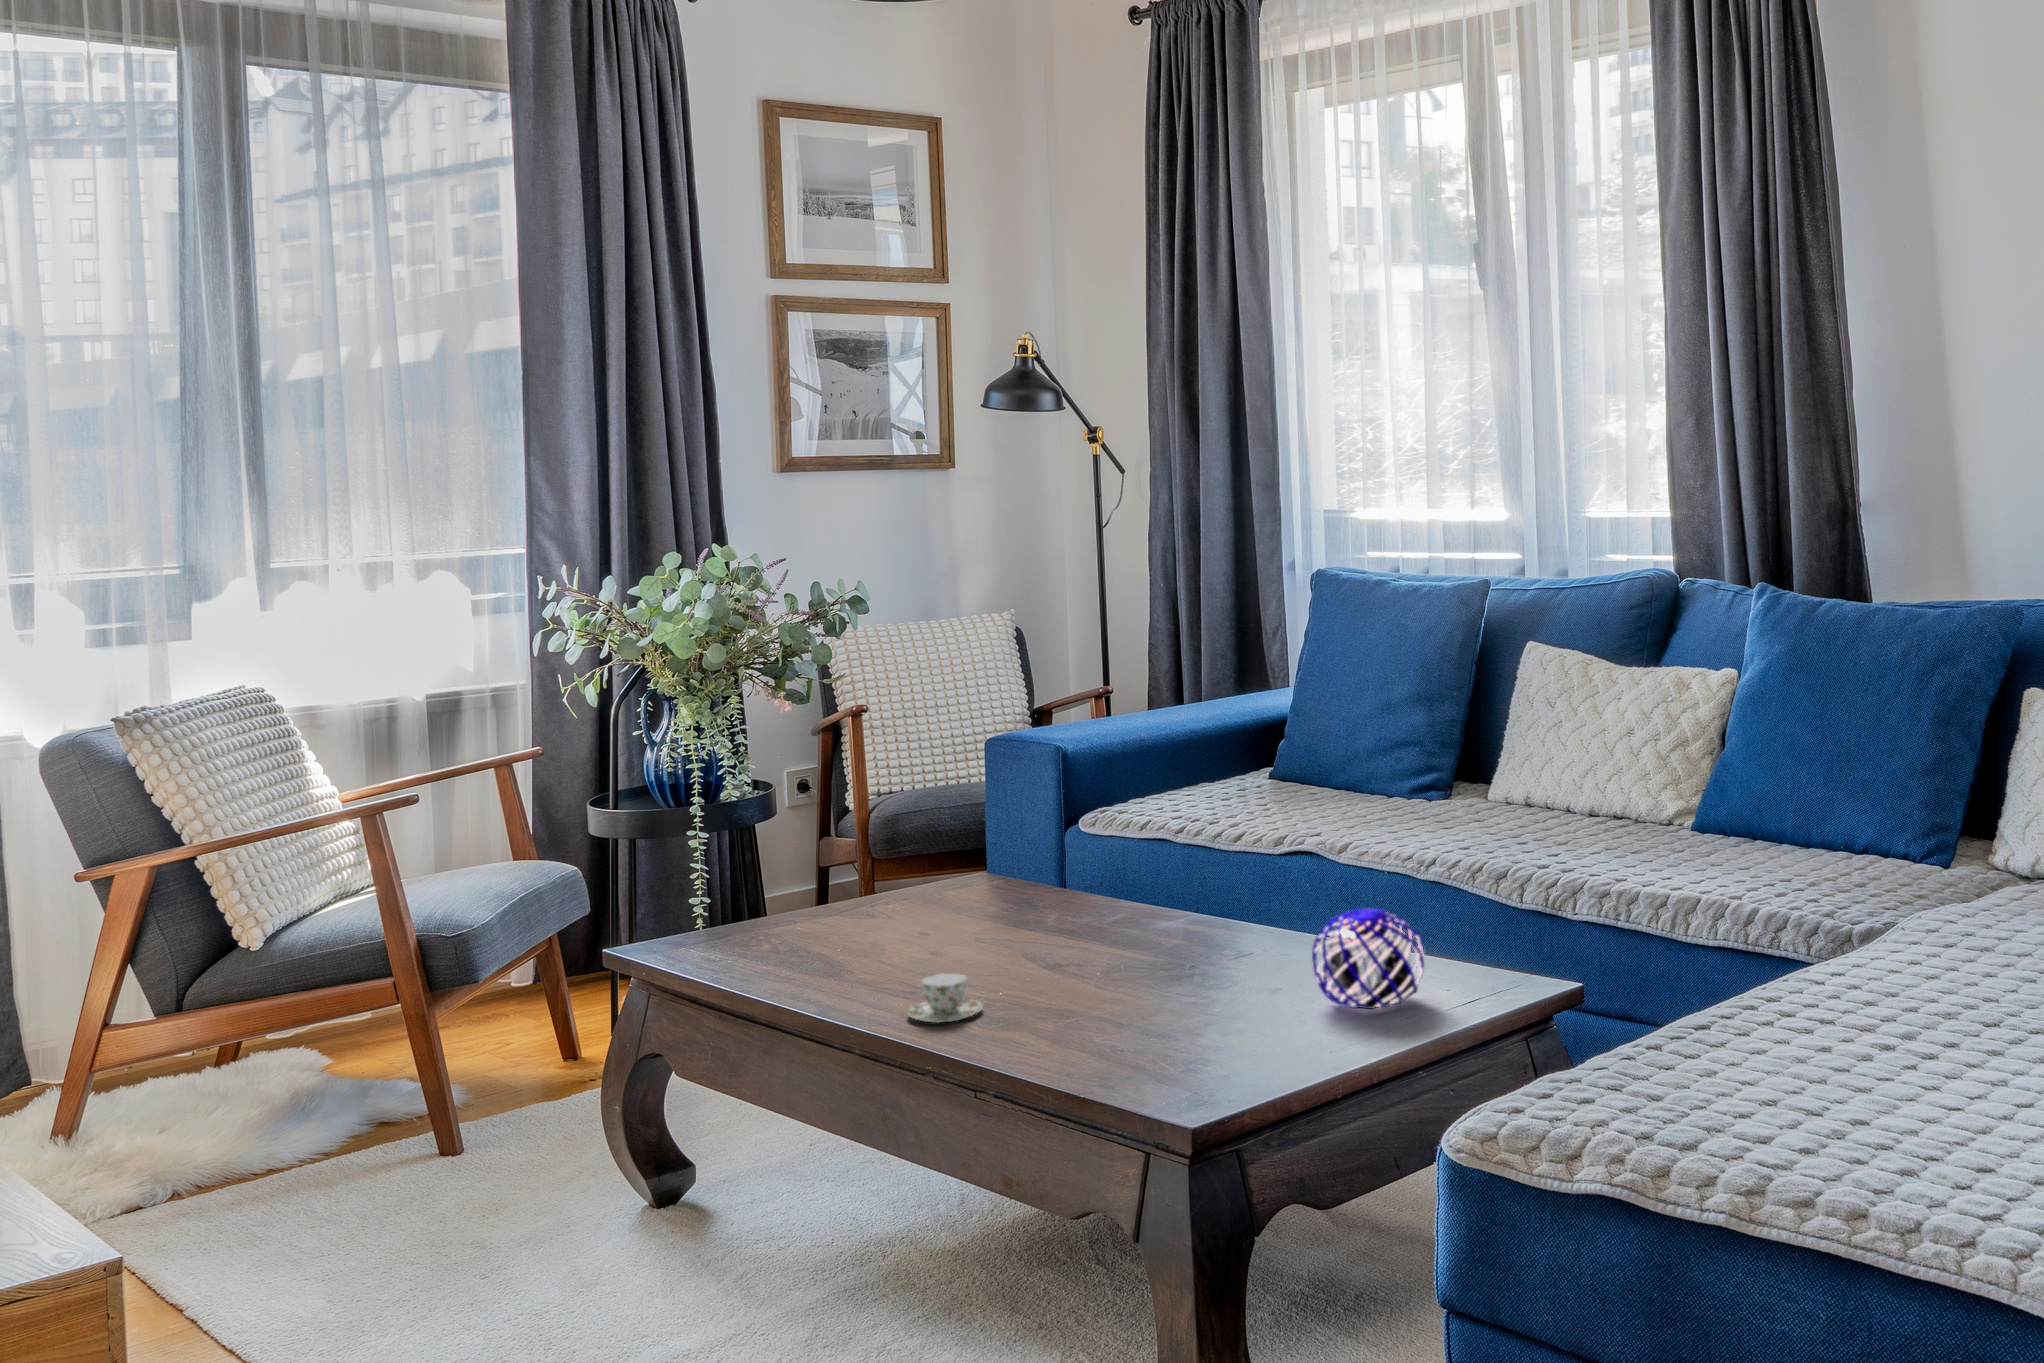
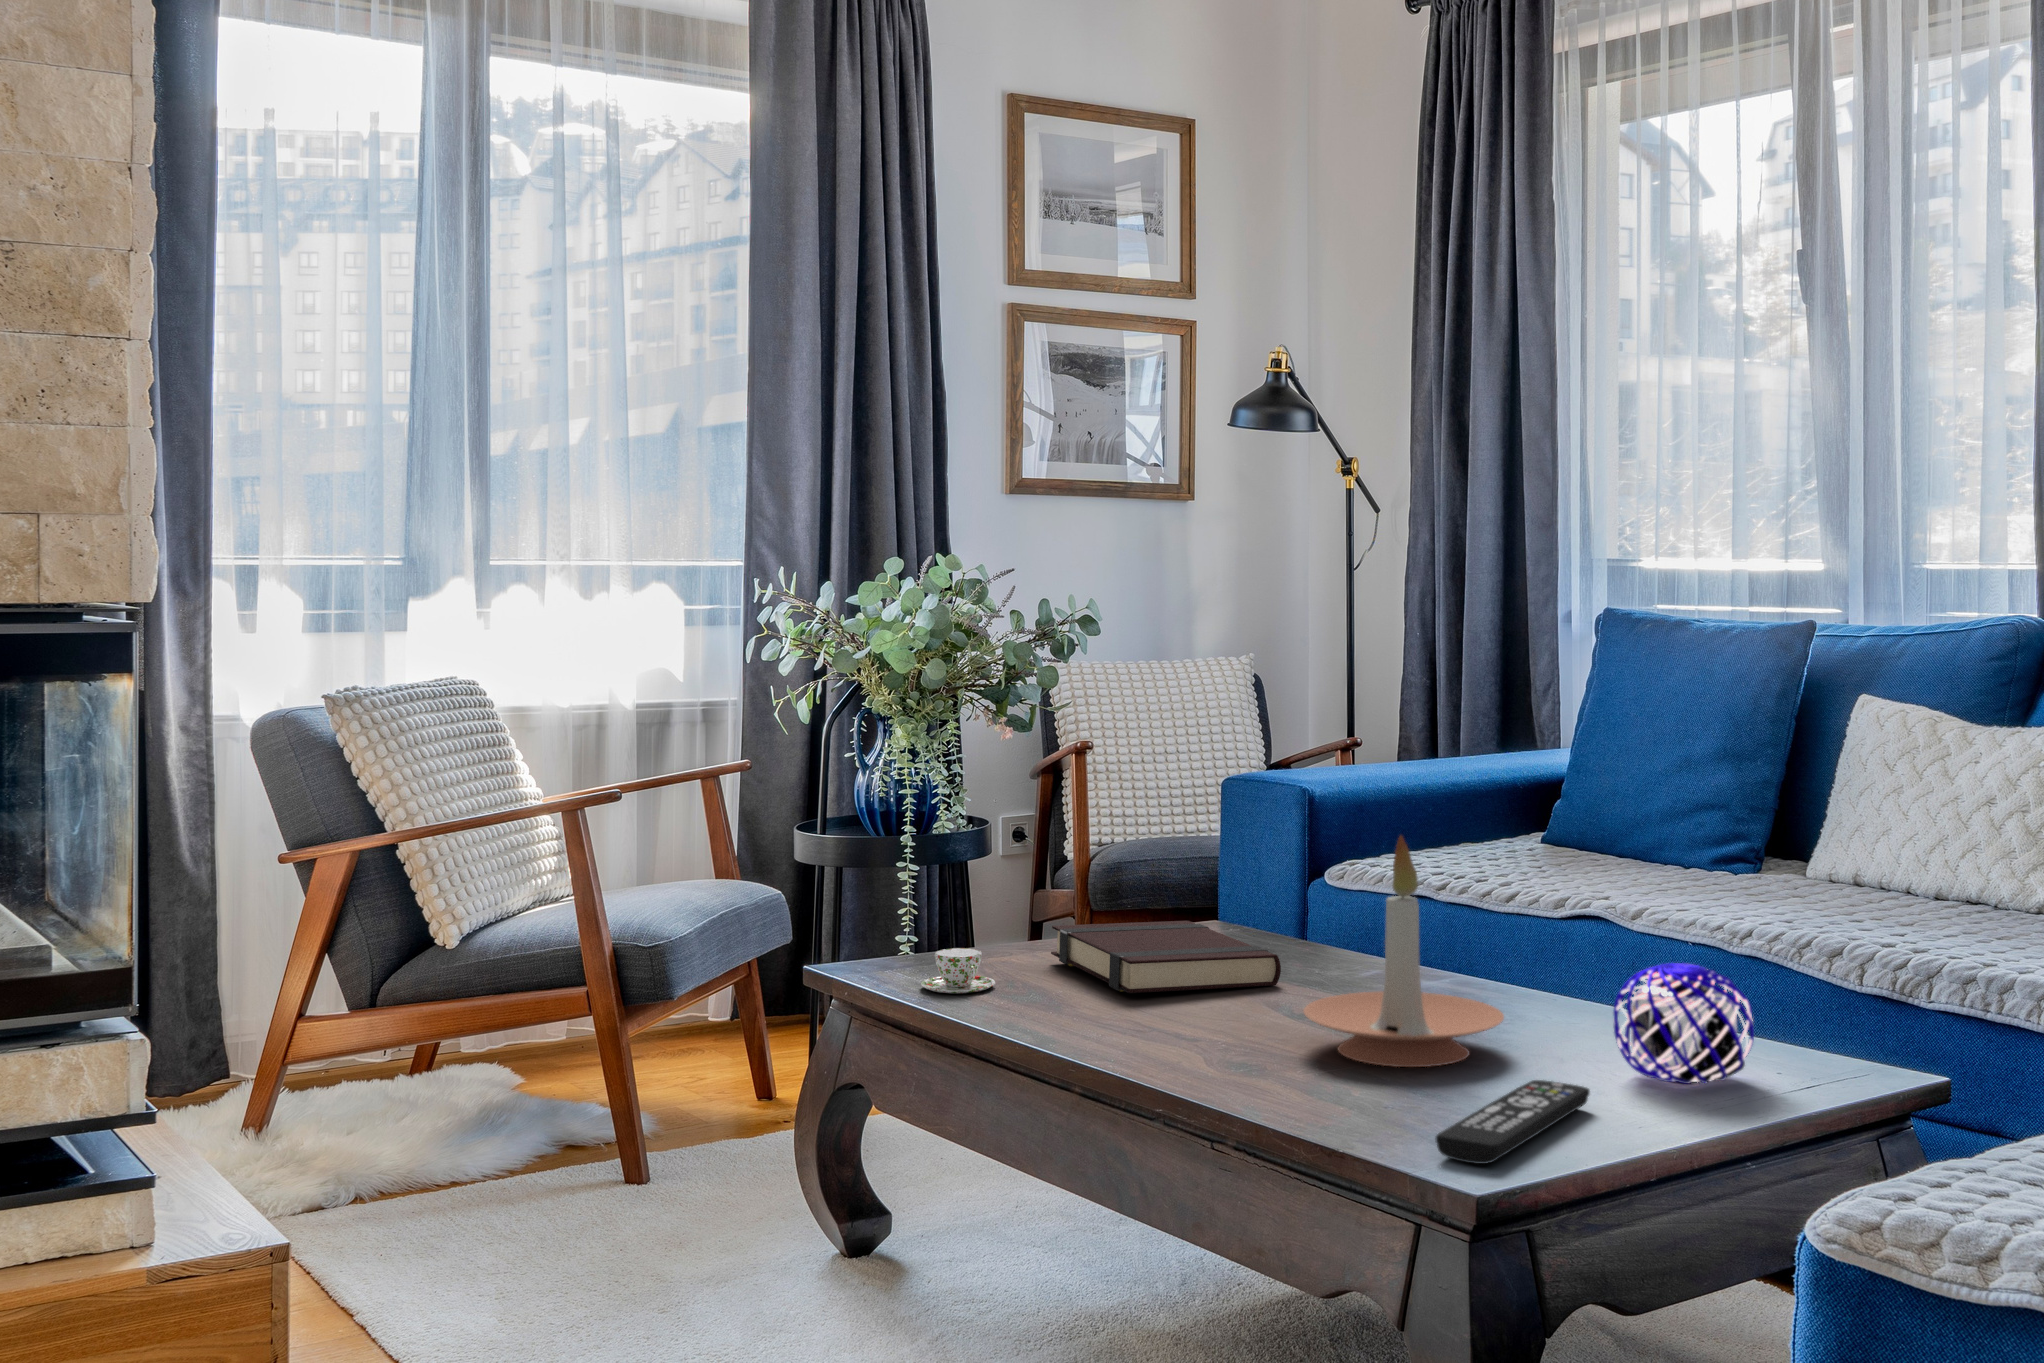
candle holder: none [1056,815,1225,1013] -> present [1304,836,1504,1067]
book: none [834,883,1039,959] -> present [1051,921,1281,993]
teacup: present [908,973,983,1023] -> present [921,948,995,994]
remote control: none [1162,1019,1292,1102] -> present [1435,1080,1590,1164]

